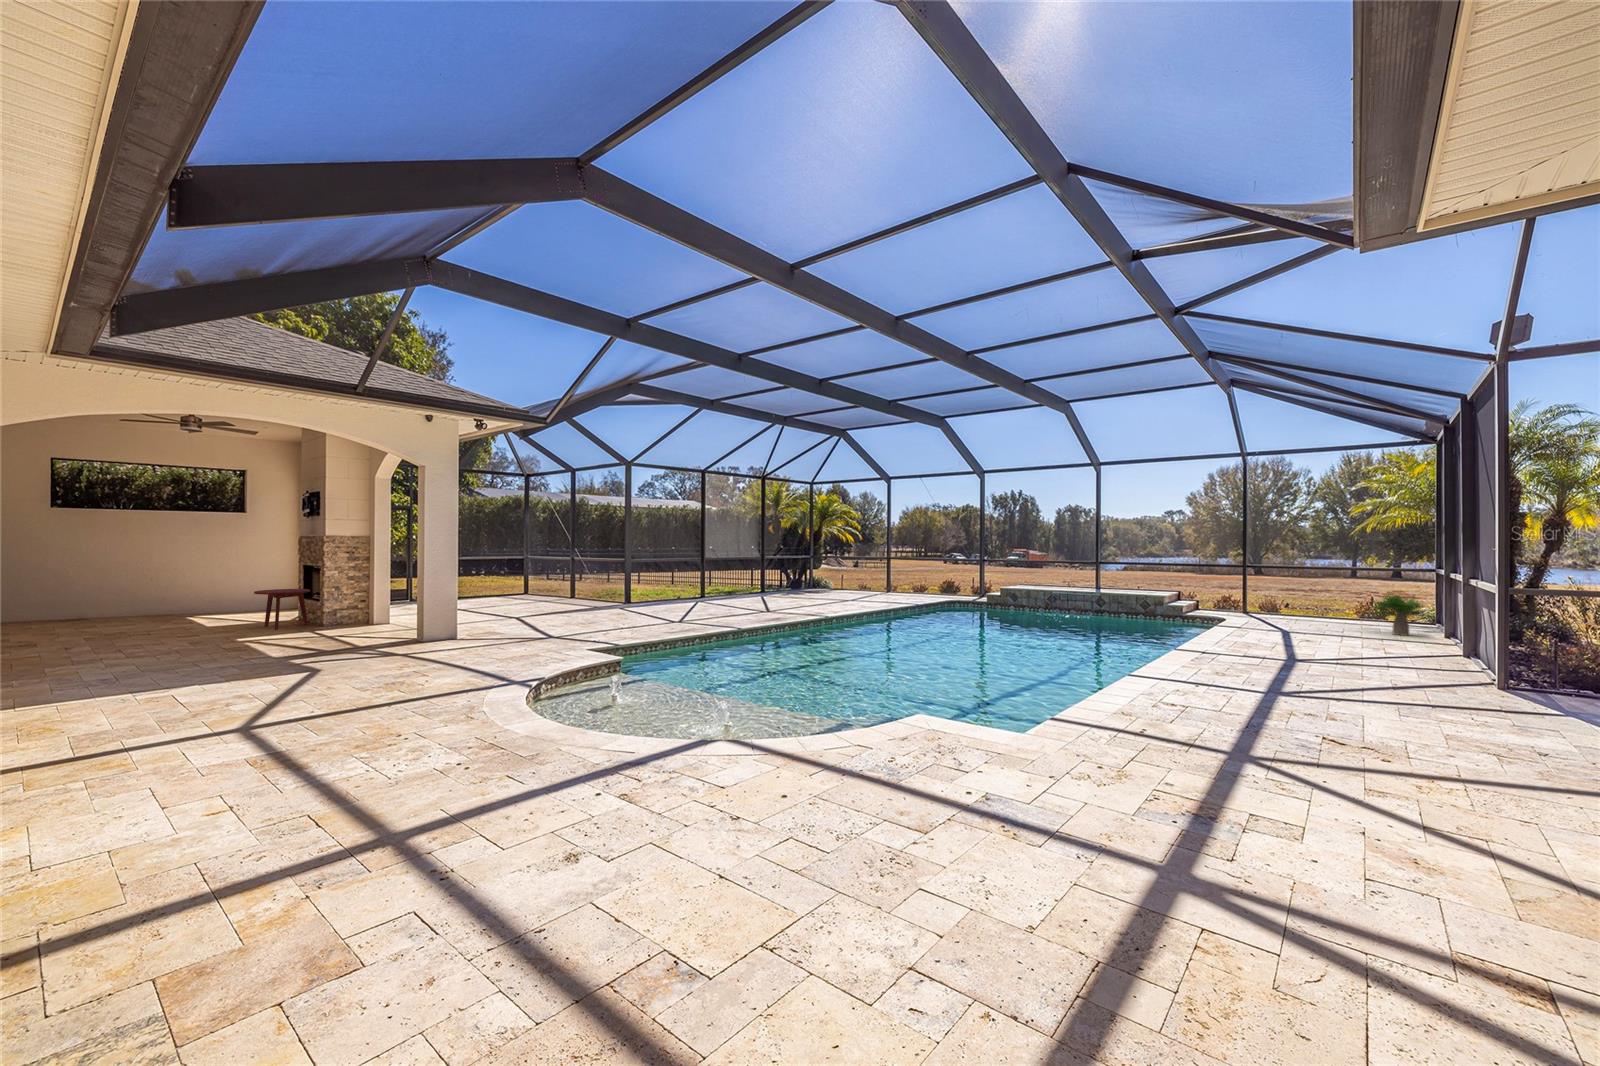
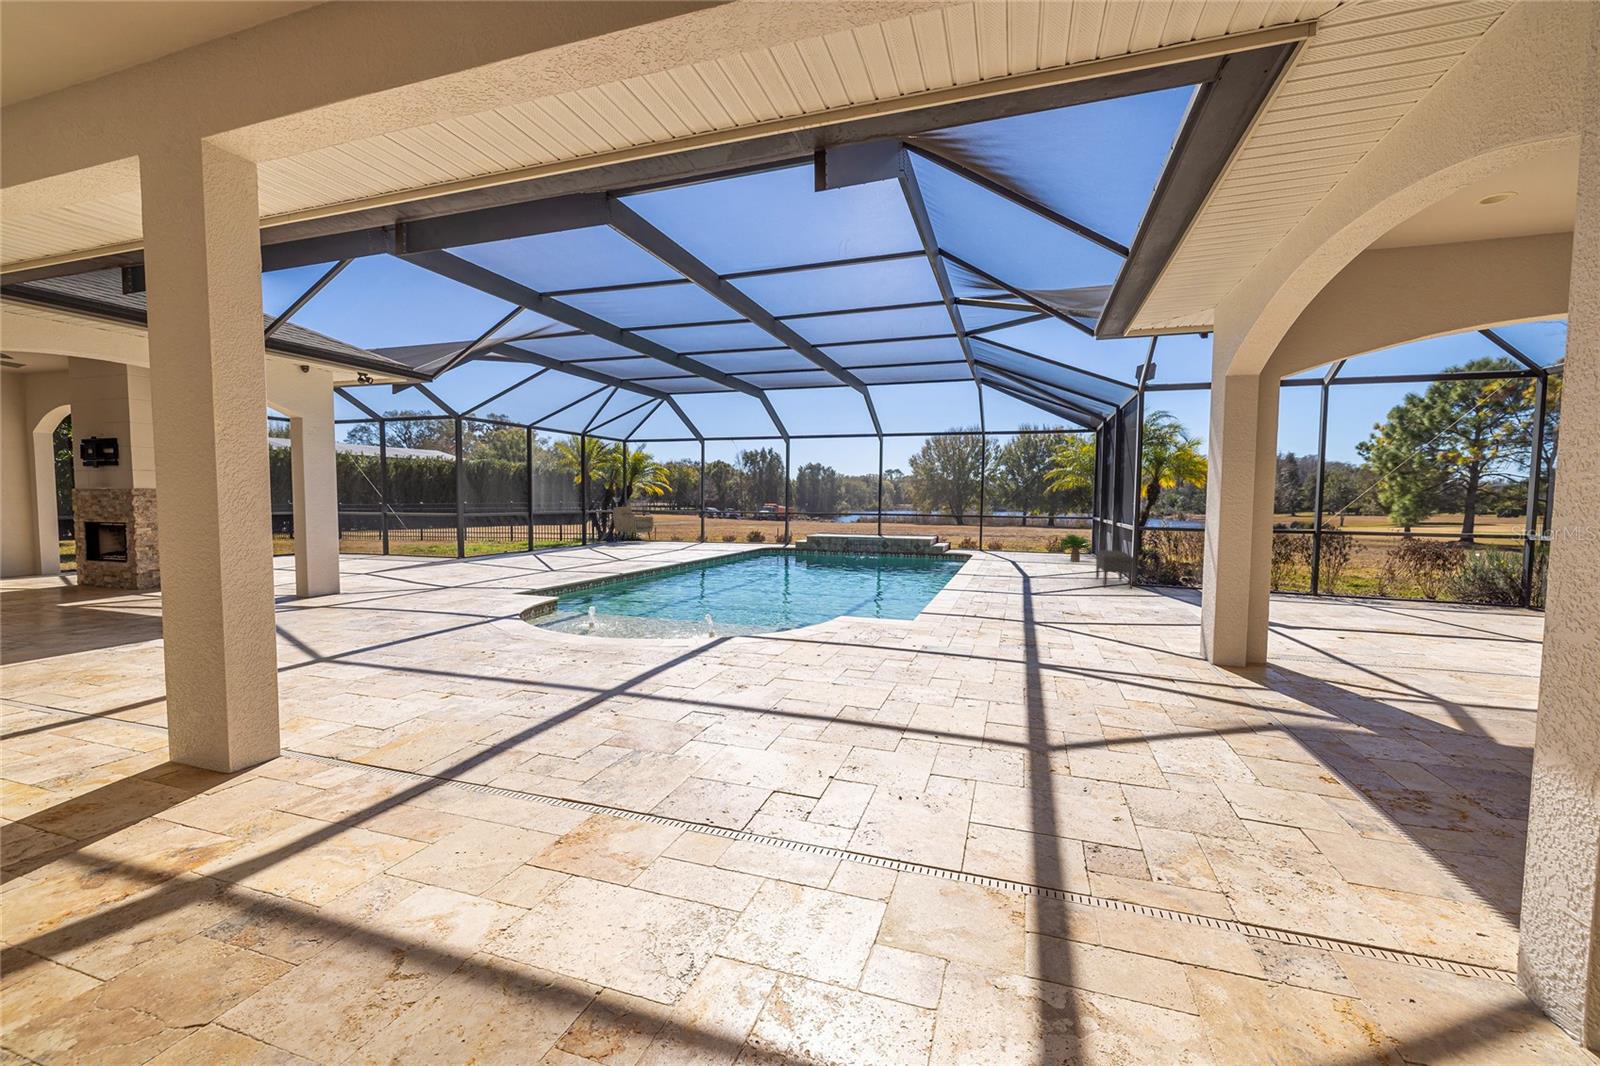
chair: none [795,552,837,589] -> present [613,507,653,541]
side table: present [254,589,310,629] -> none [42,549,117,594]
bench: none [1422,623,1493,691] -> present [1096,550,1135,589]

